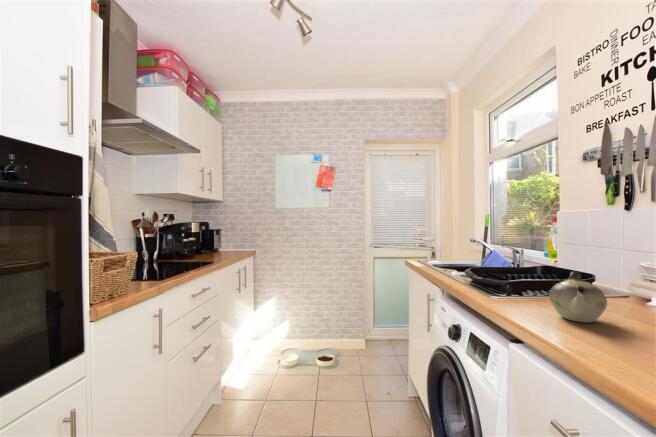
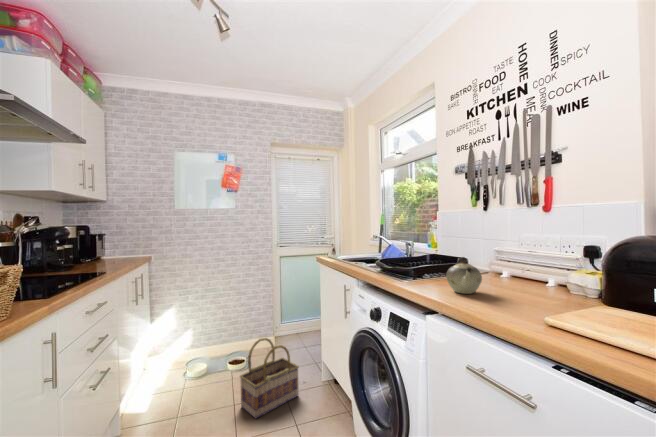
basket: none [322,338,382,418] -> present [240,338,299,419]

